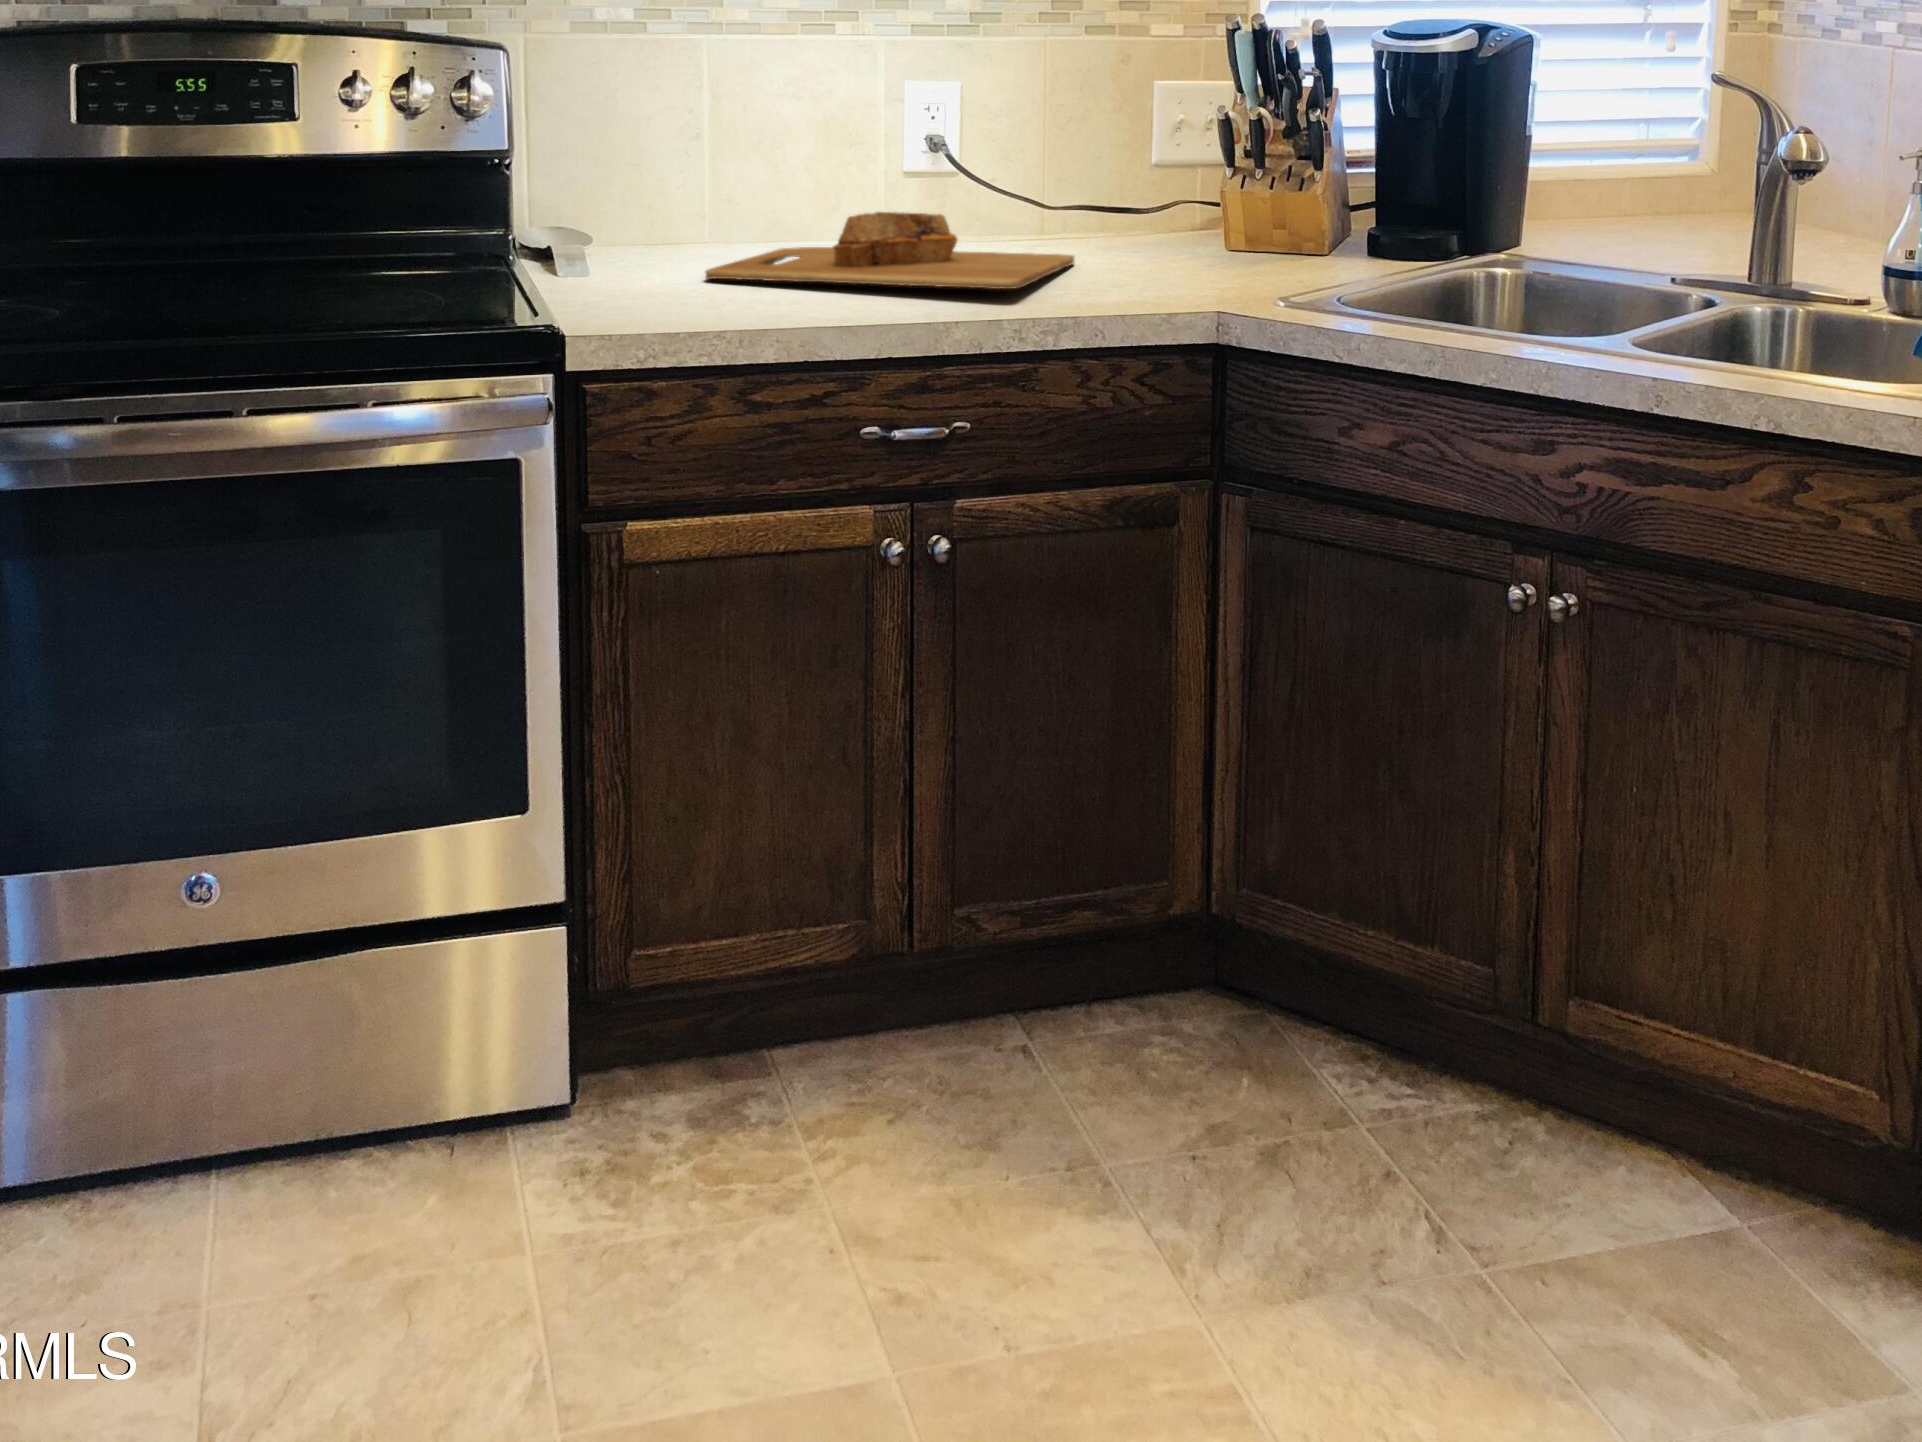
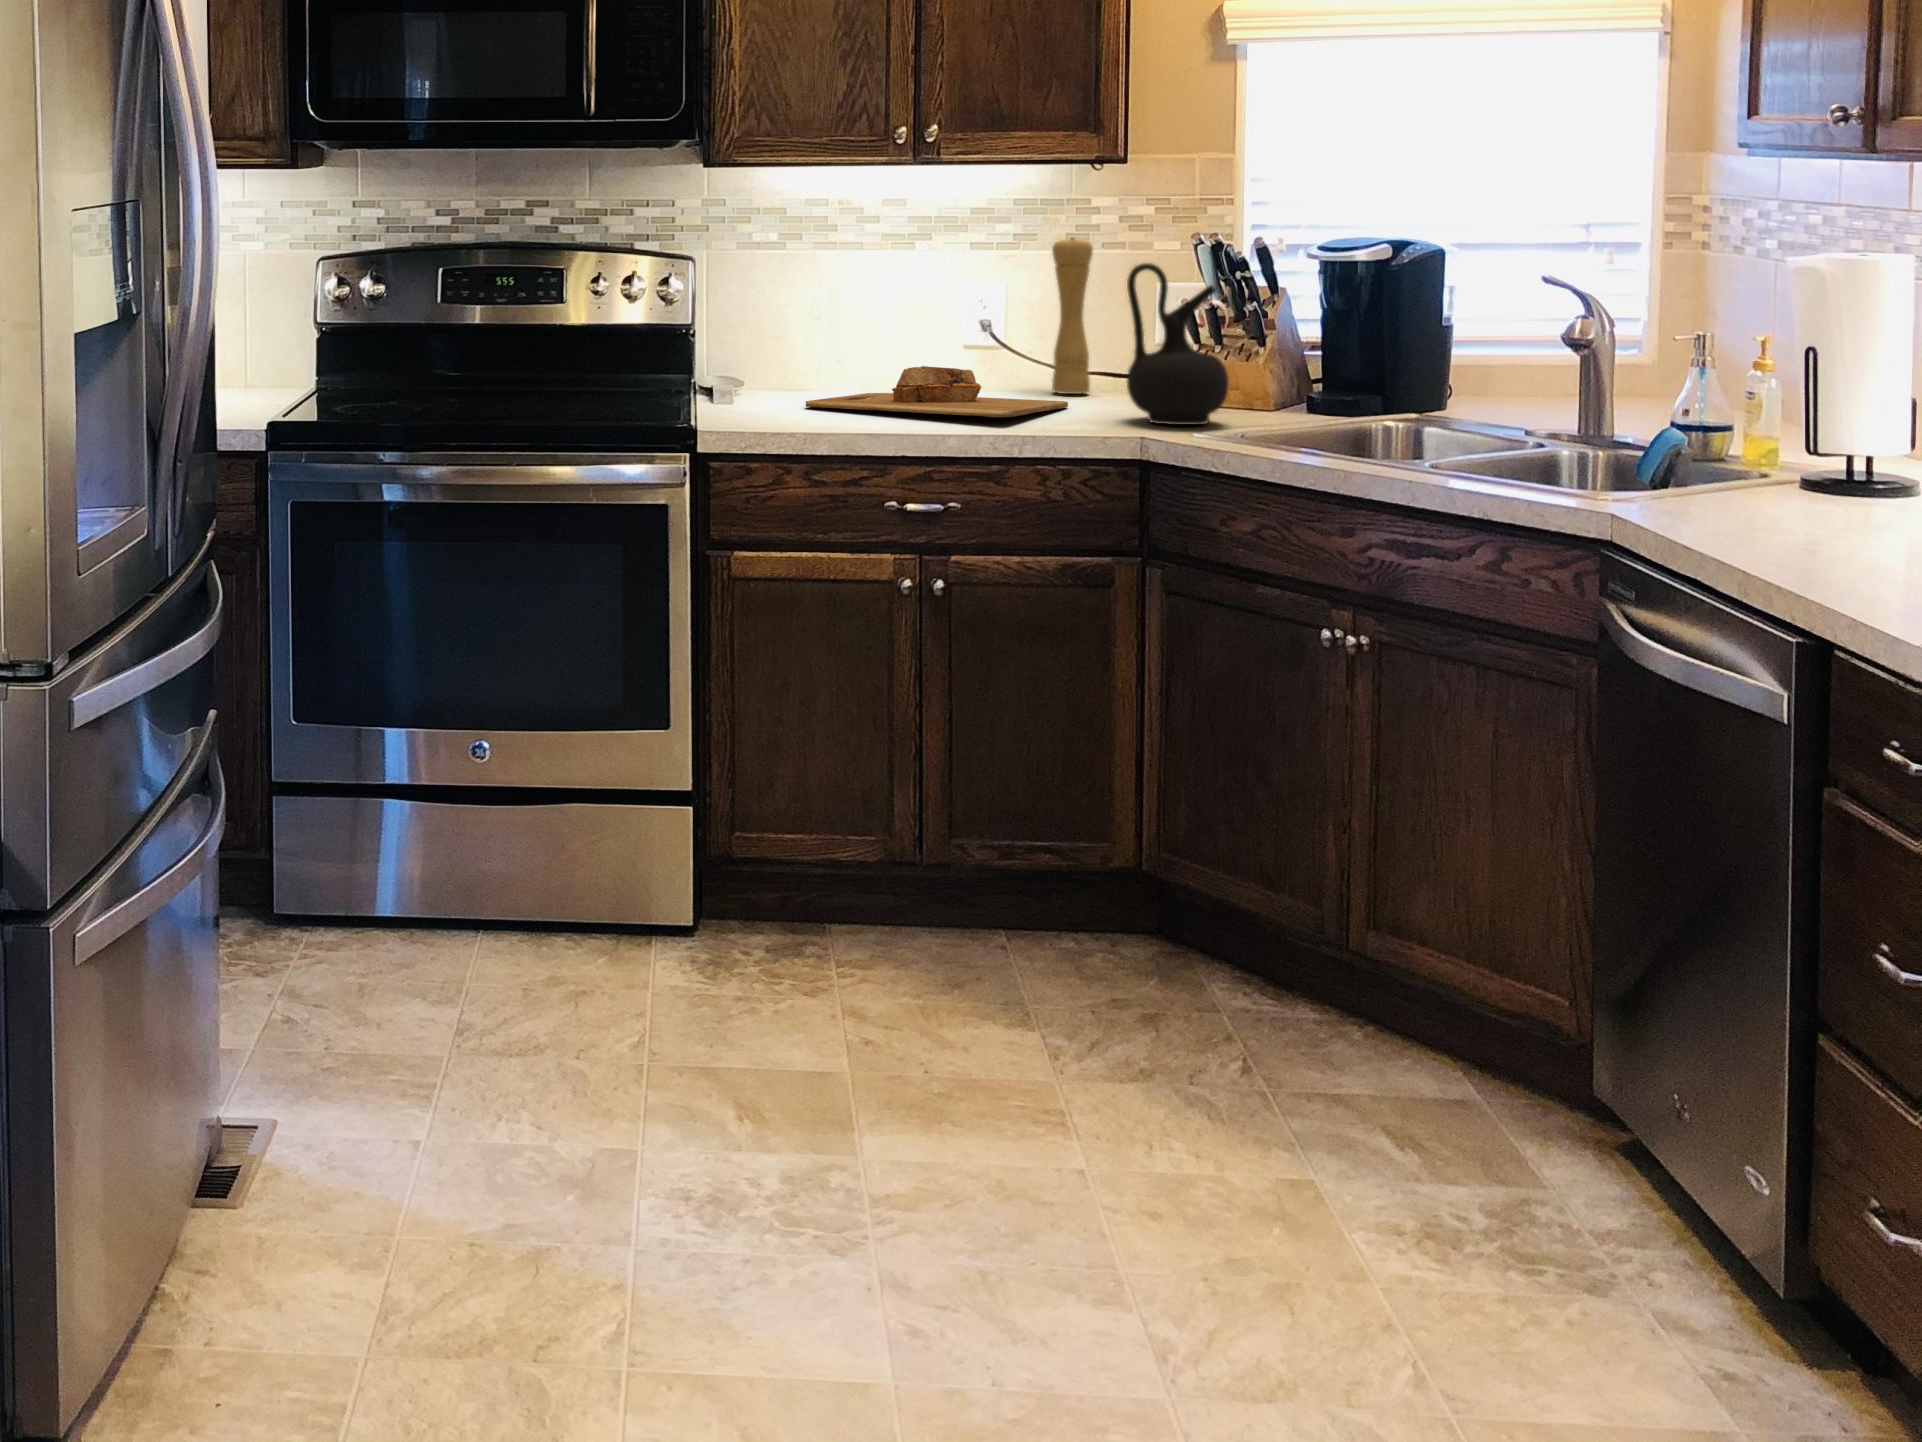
pepper mill: none [1034,17,1090,240] -> present [1052,237,1093,394]
ceramic jug: none [1167,59,1303,289] -> present [1127,263,1229,425]

